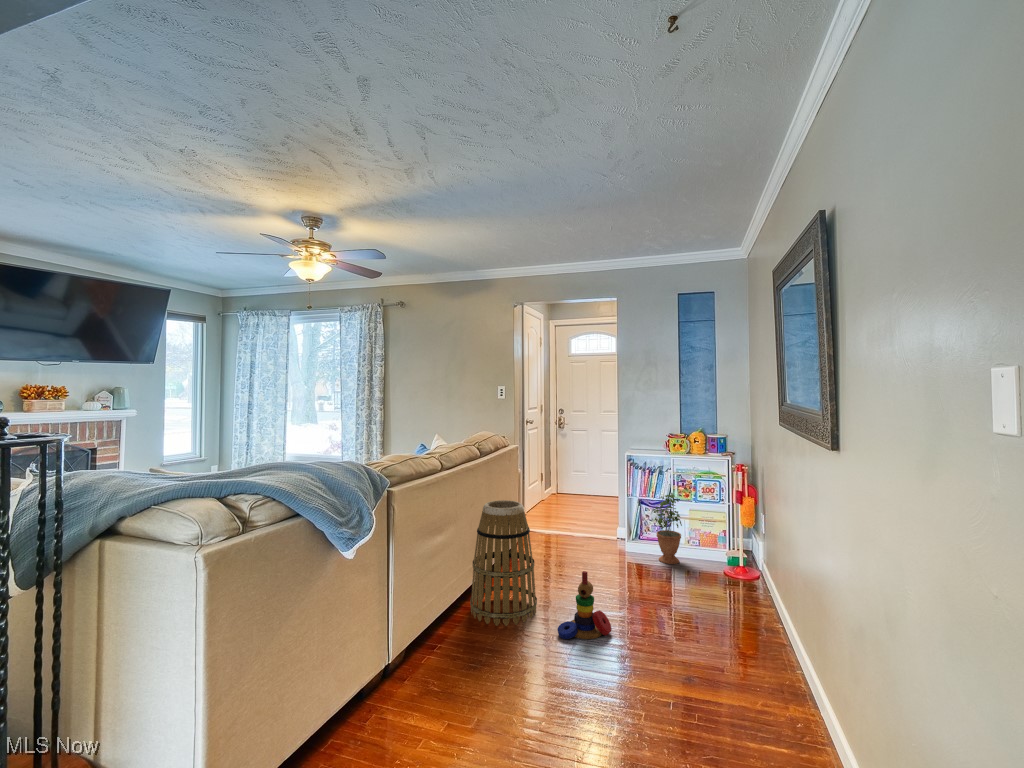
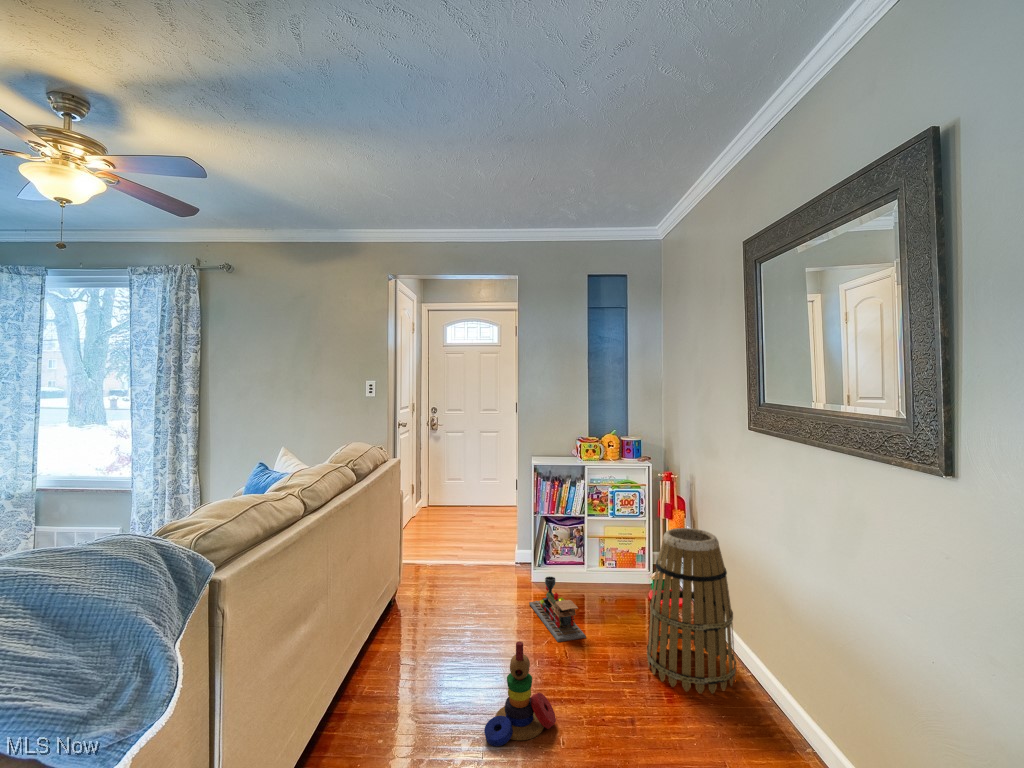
potted plant: present [652,493,682,564] -> none [564,506,600,594]
basket: present [470,500,537,626] -> present [647,528,736,693]
toy train: none [617,543,656,591] -> present [529,577,586,642]

